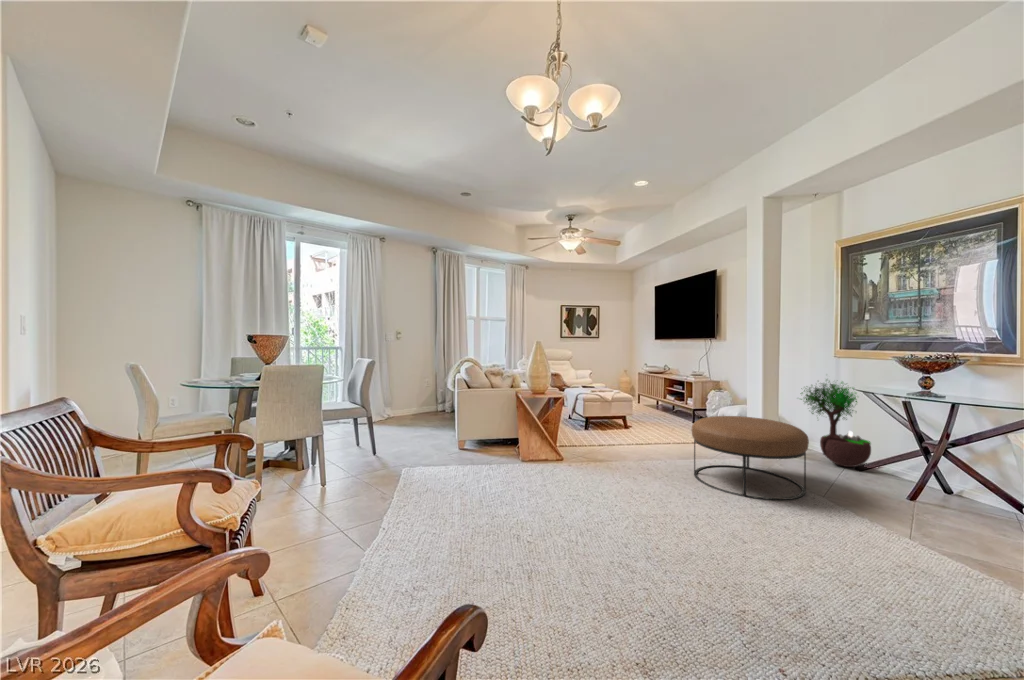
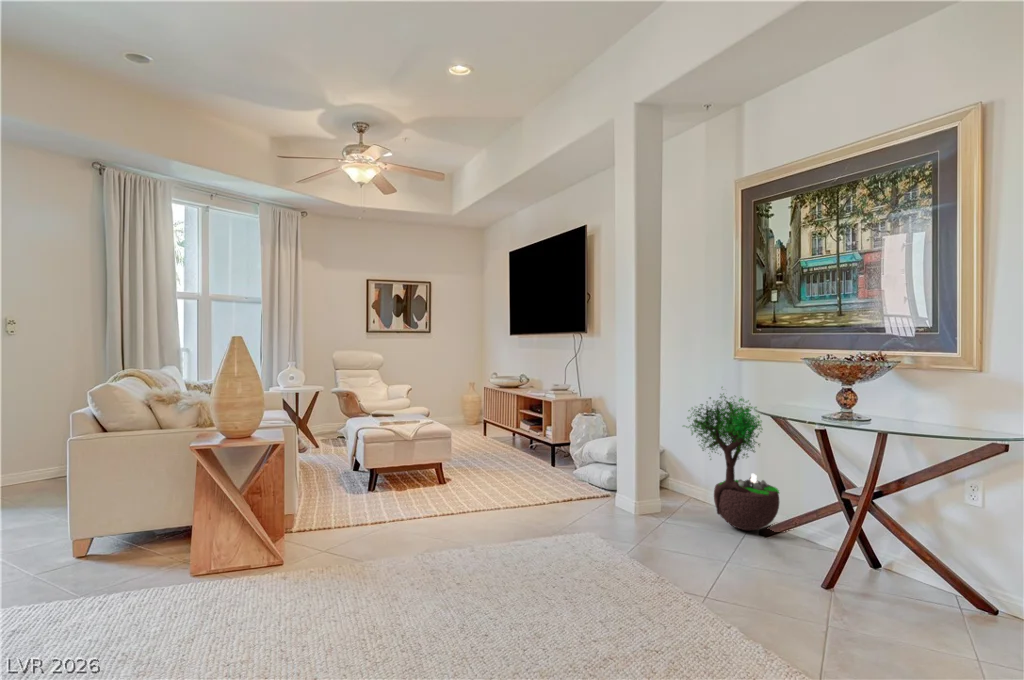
ottoman: present [692,416,809,500] -> none [508,464,686,619]

